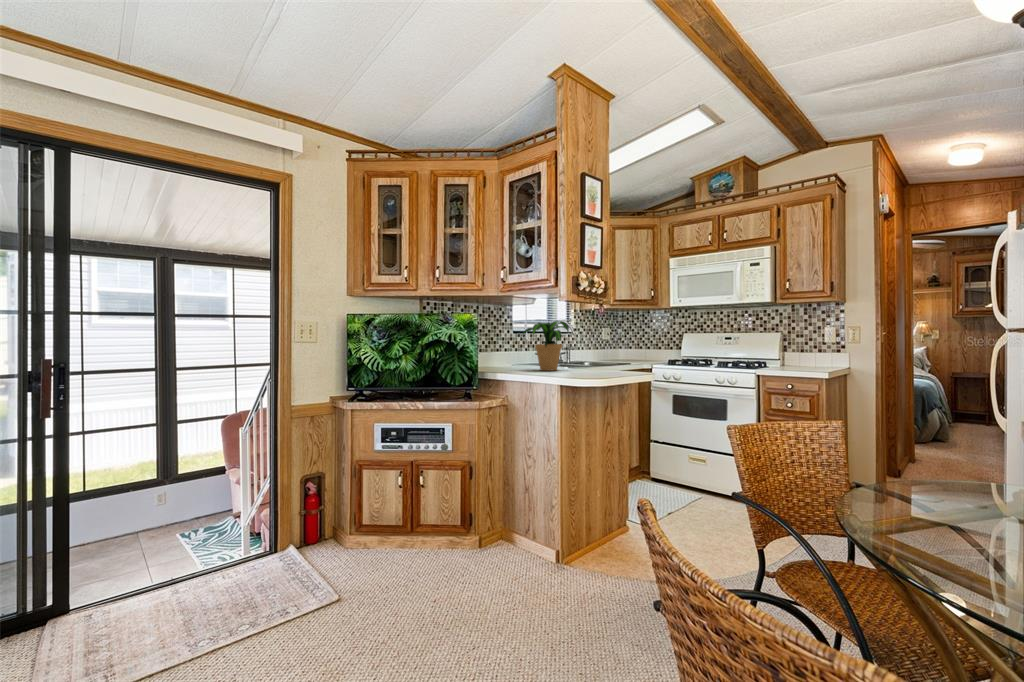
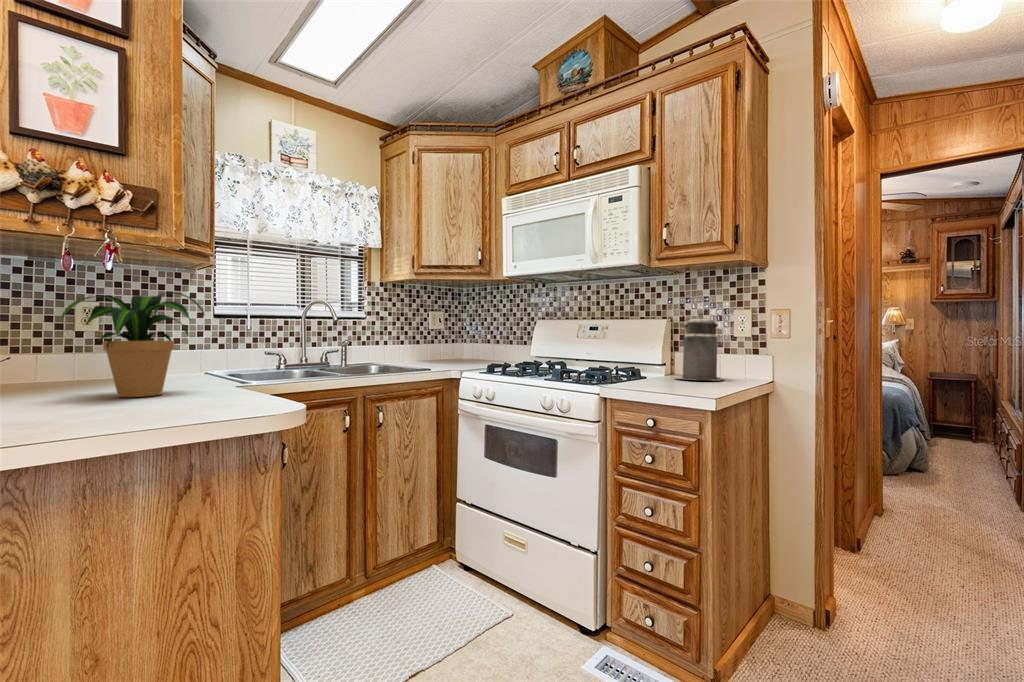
canister: none [791,329,822,367] -> present [675,313,723,381]

